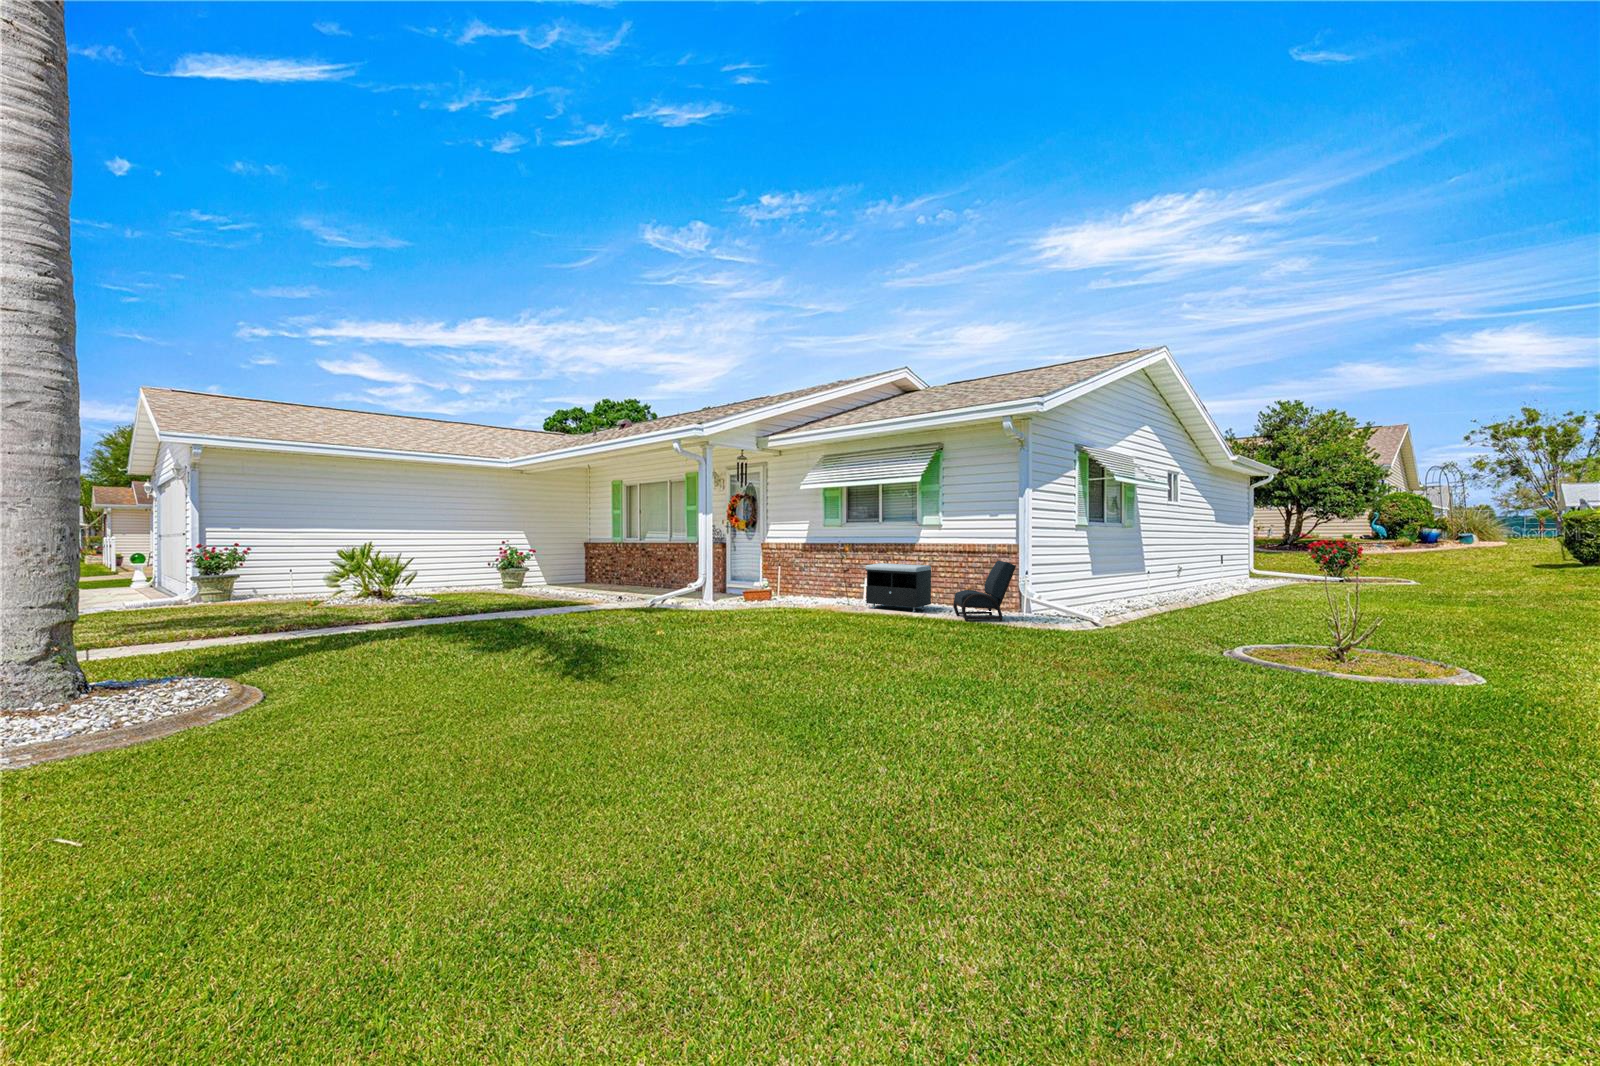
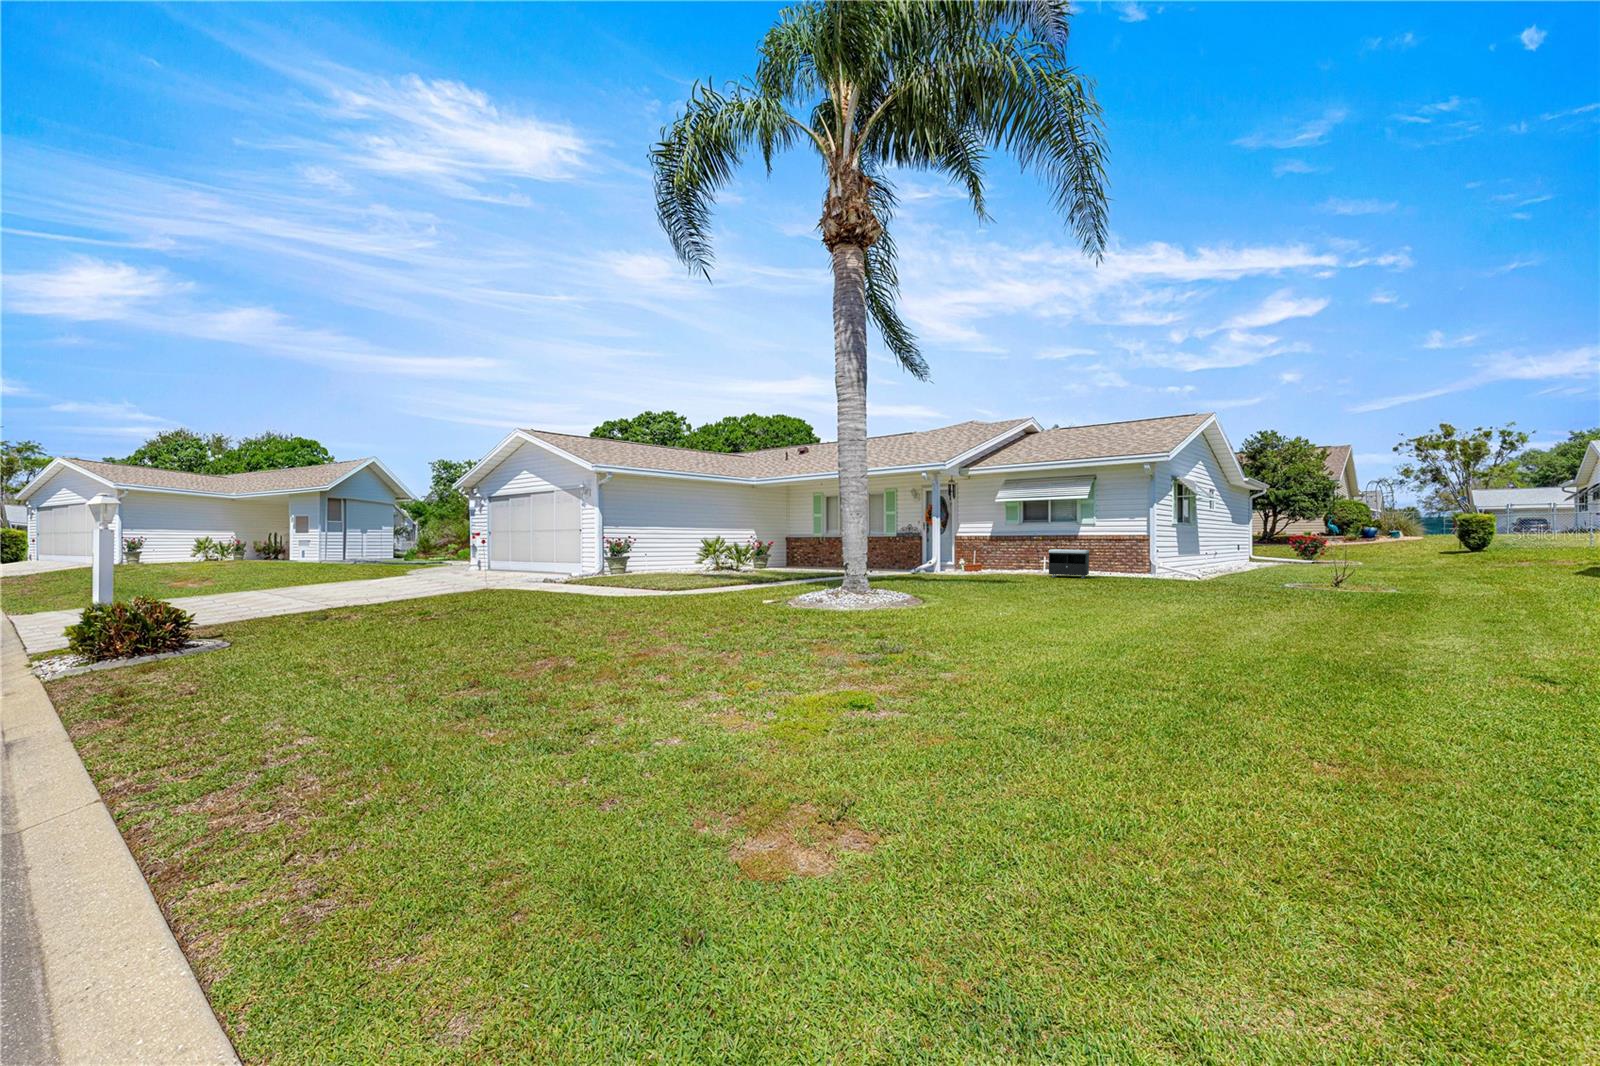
lounge chair: present [953,561,1016,621] -> none [1110,546,1151,581]

